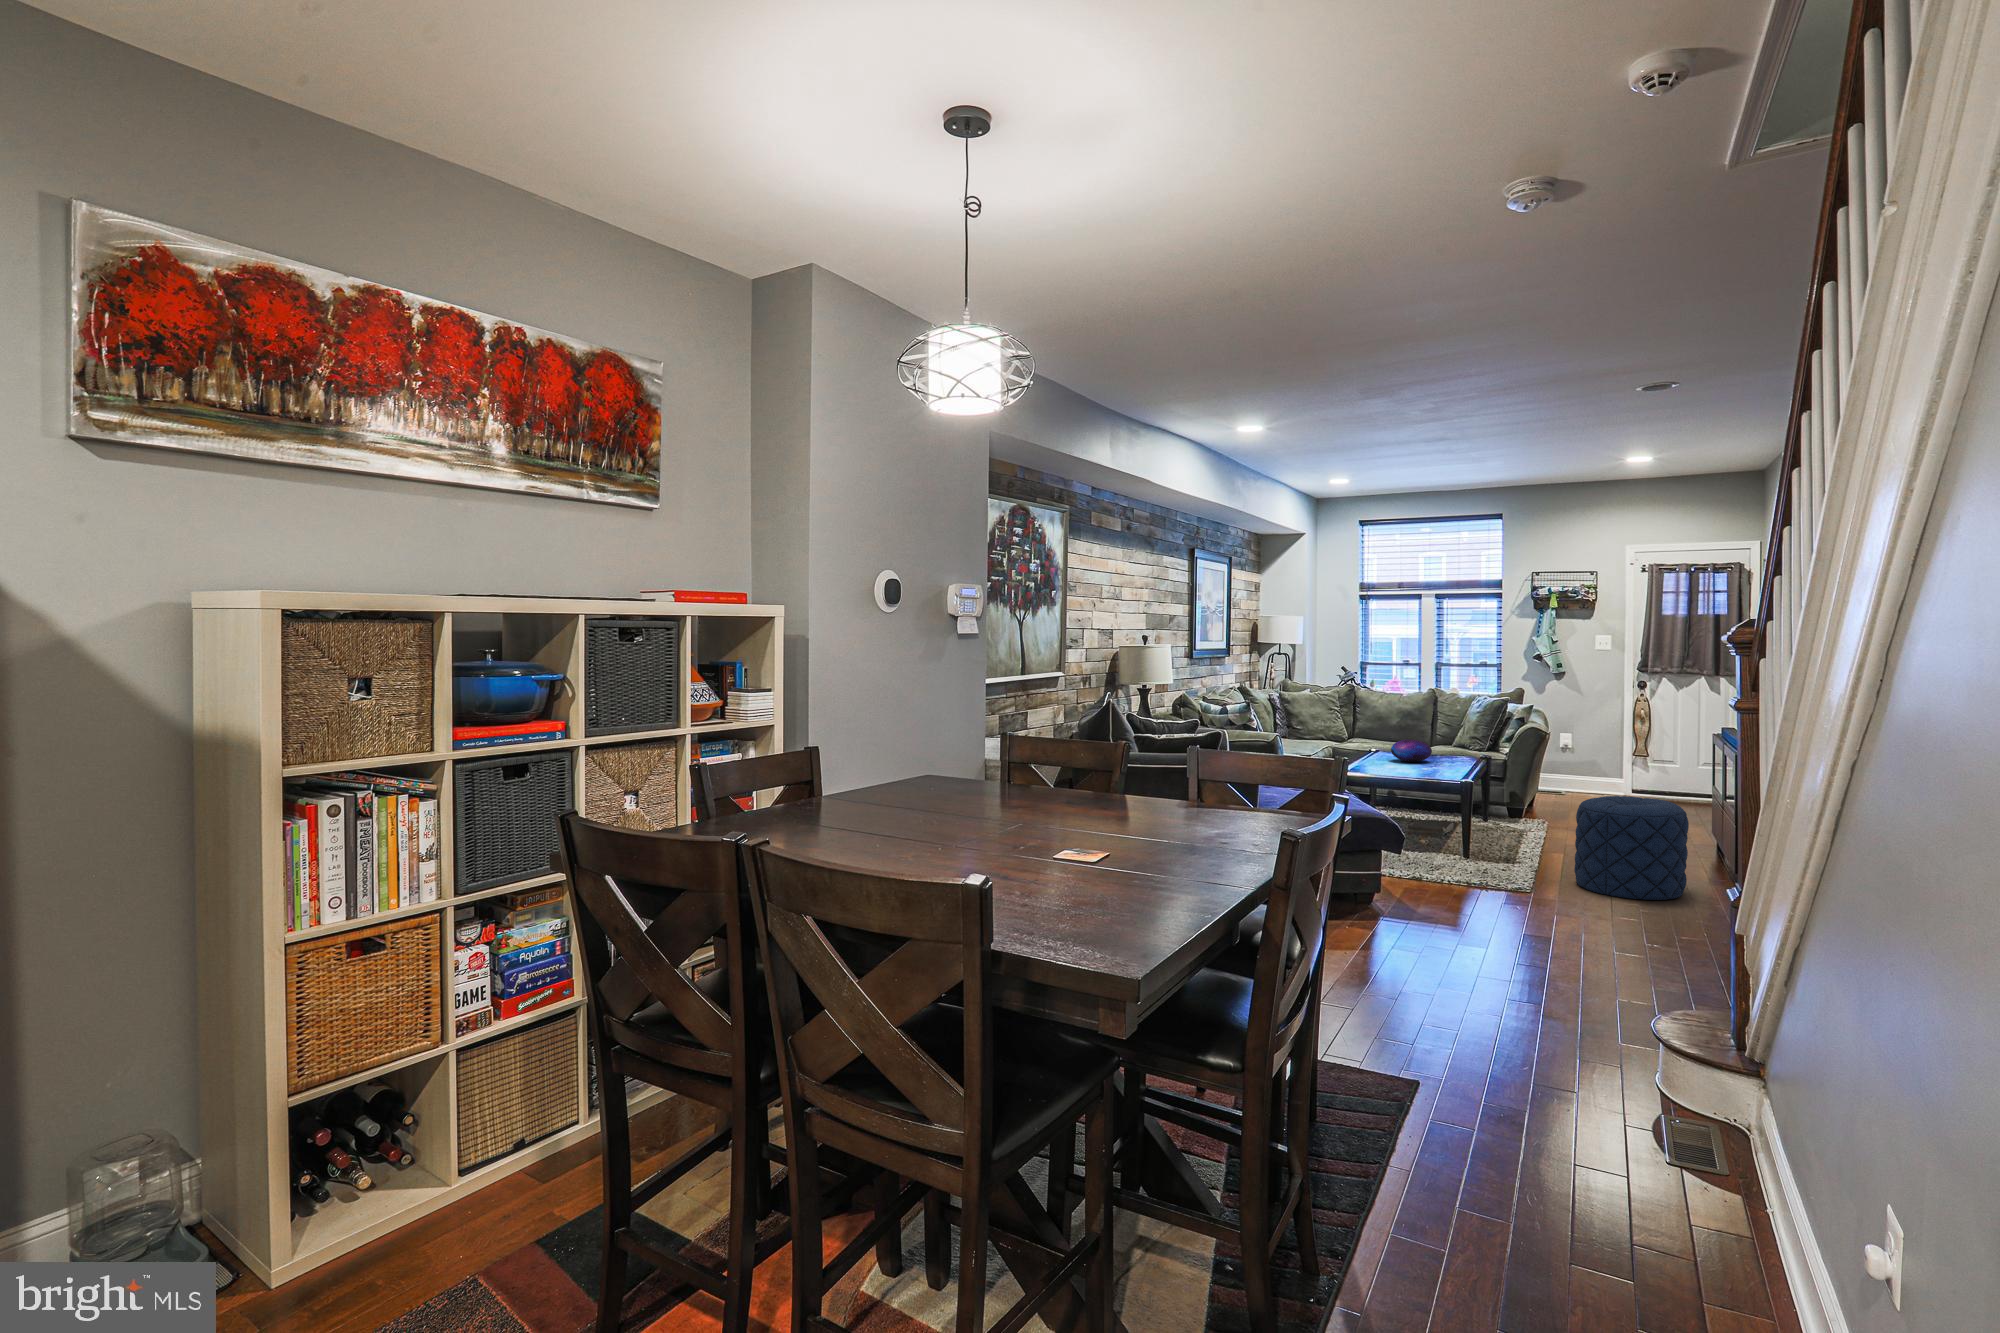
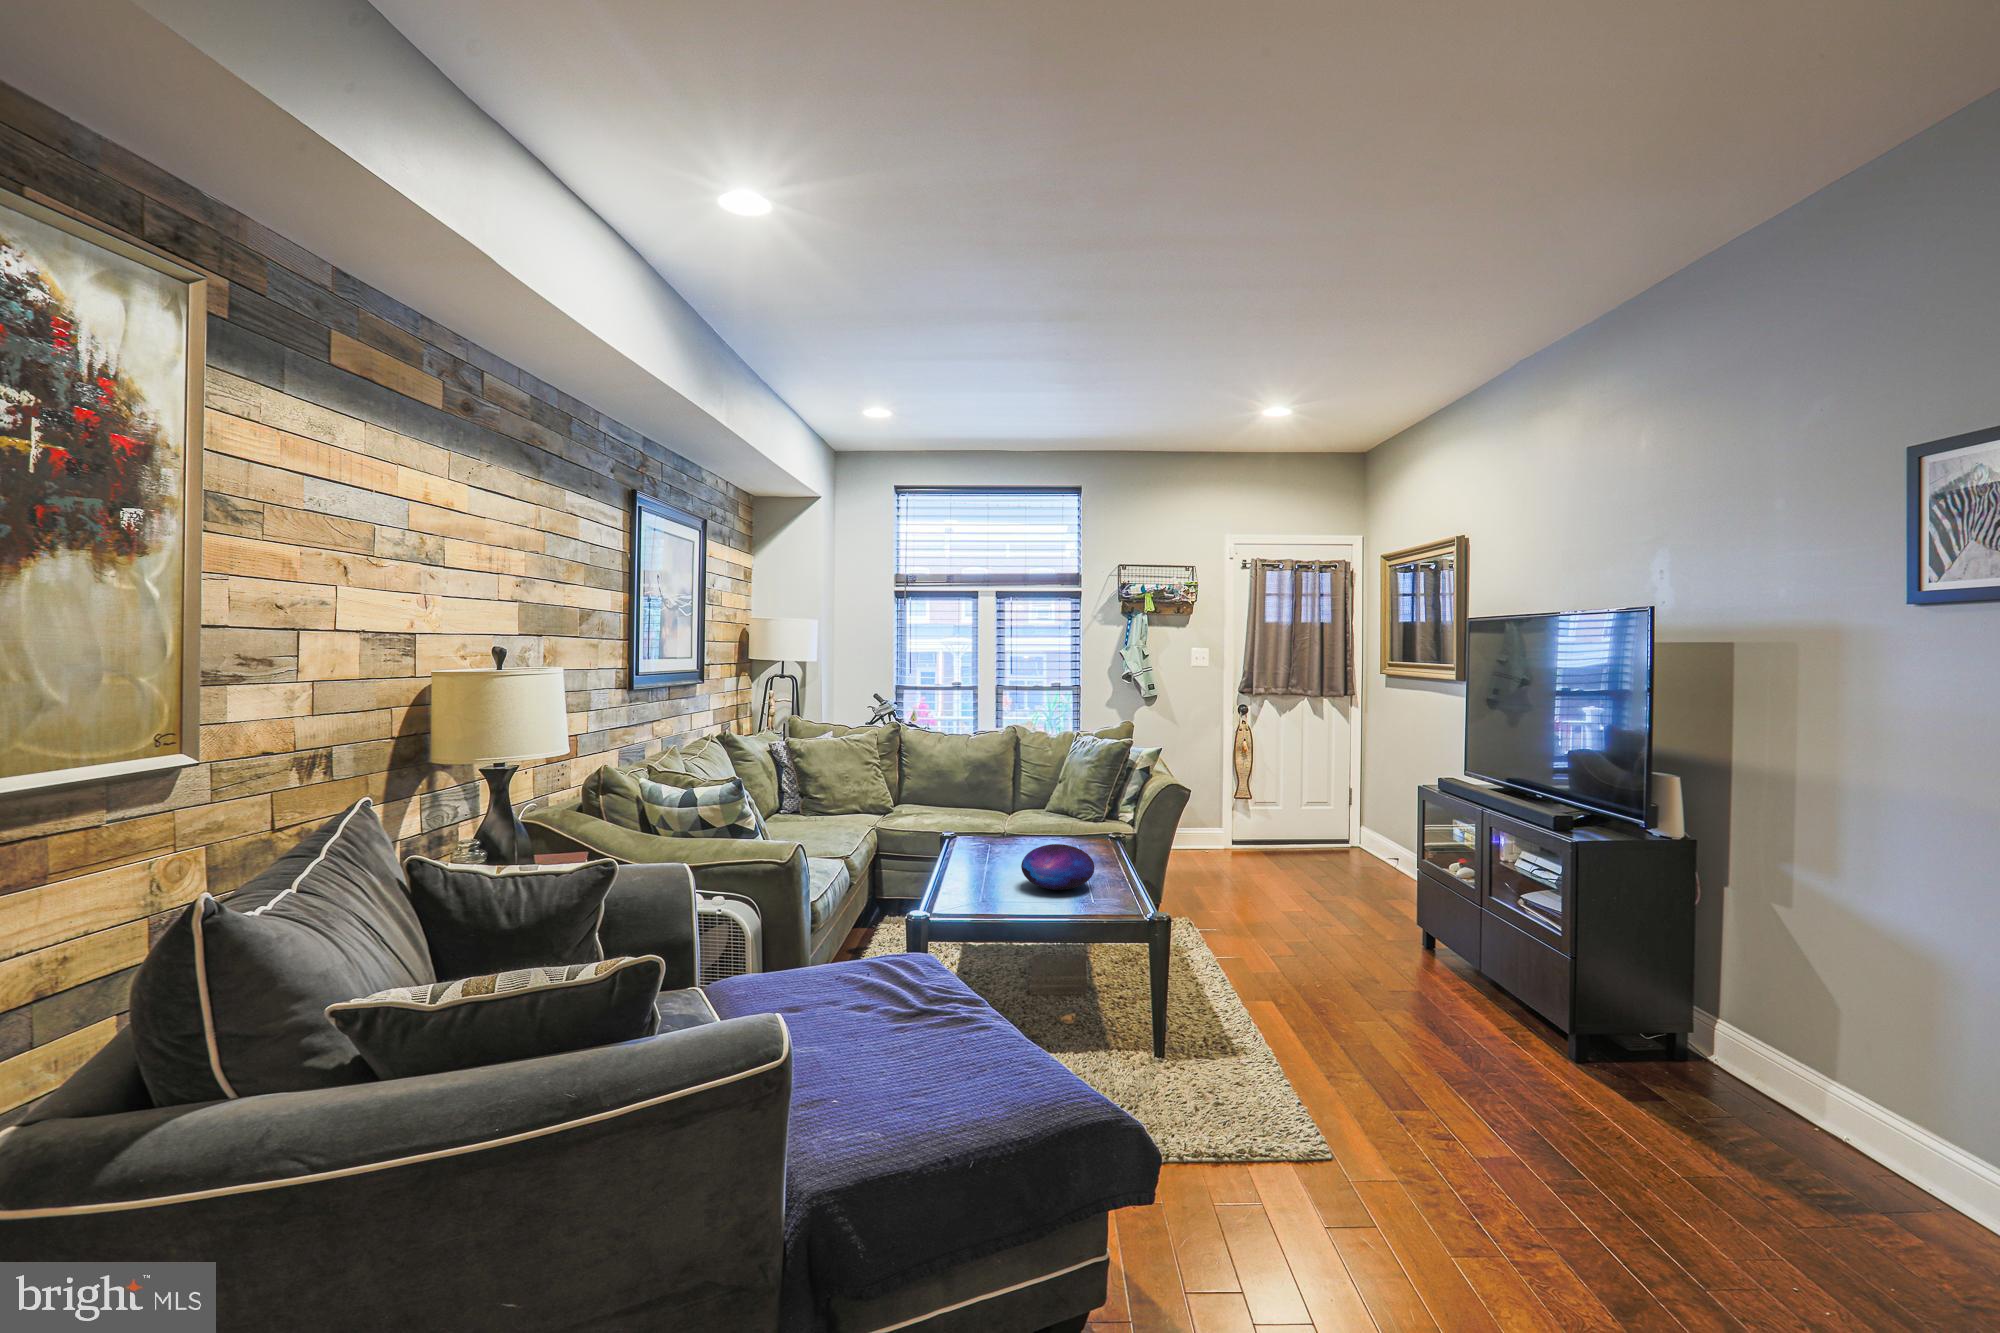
pouf: present [1574,796,1689,900] -> none [1480,983,1736,1266]

